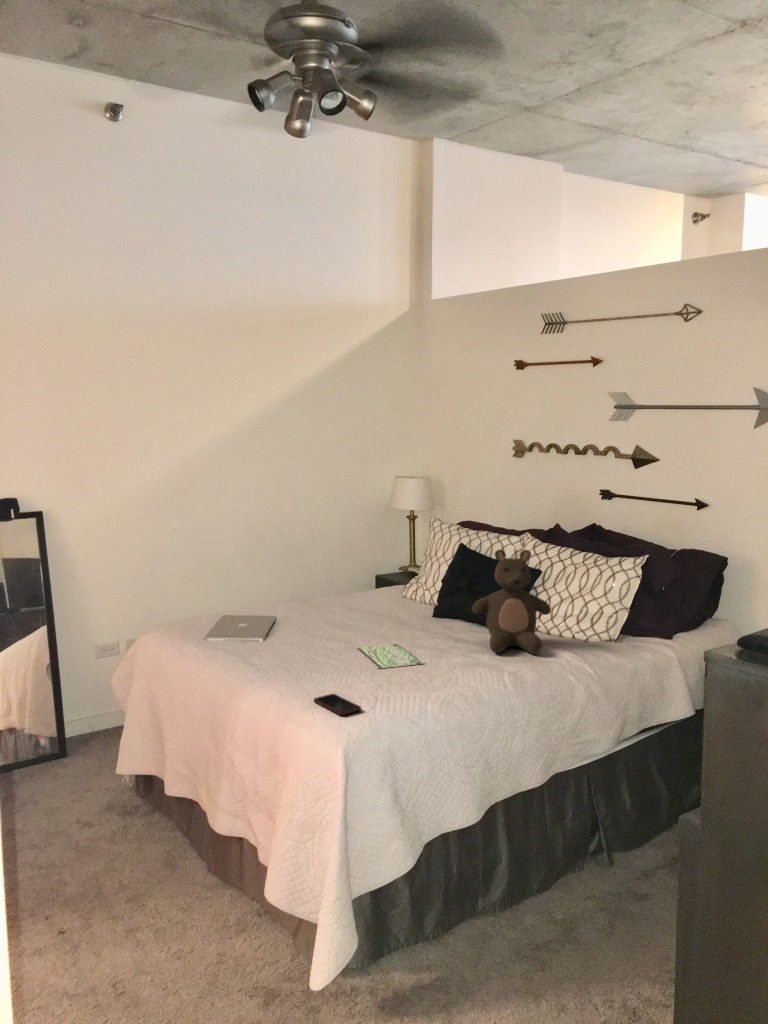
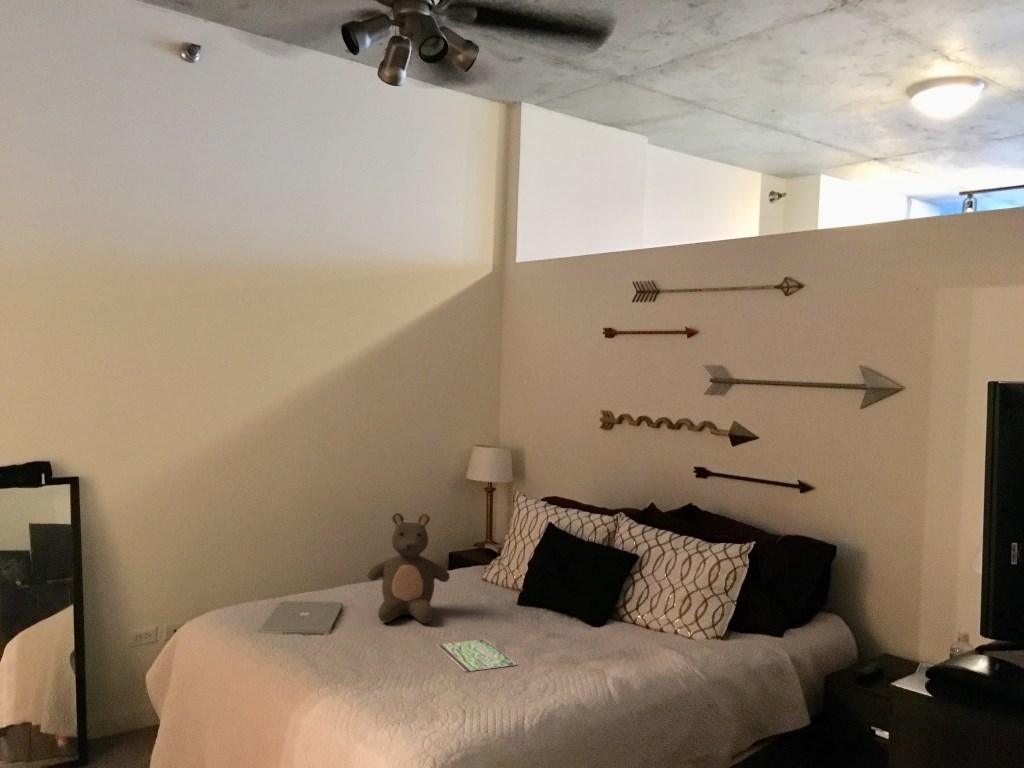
stuffed bear: present [472,550,551,654] -> present [367,513,450,623]
smartphone: present [314,694,361,715] -> none [394,706,451,735]

